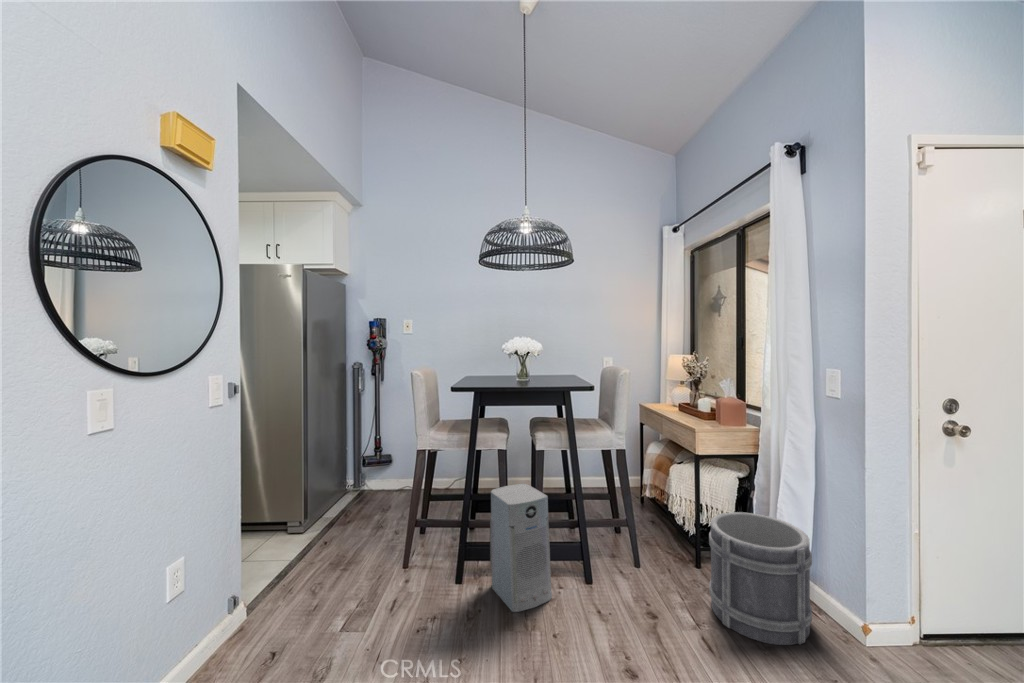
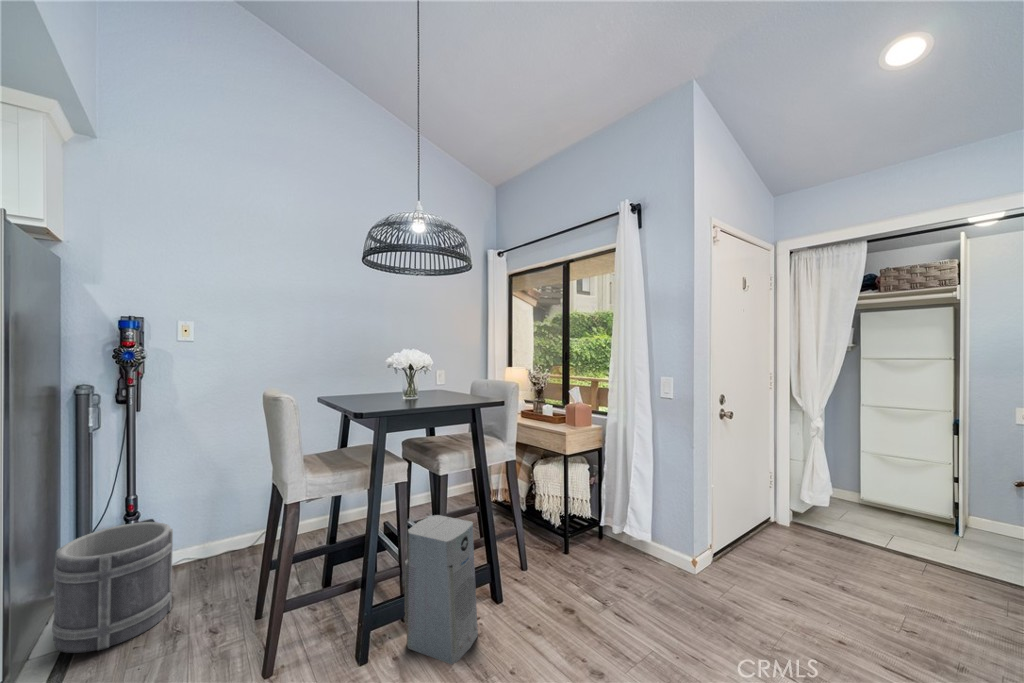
bucket: present [709,512,812,645] -> present [52,522,173,653]

